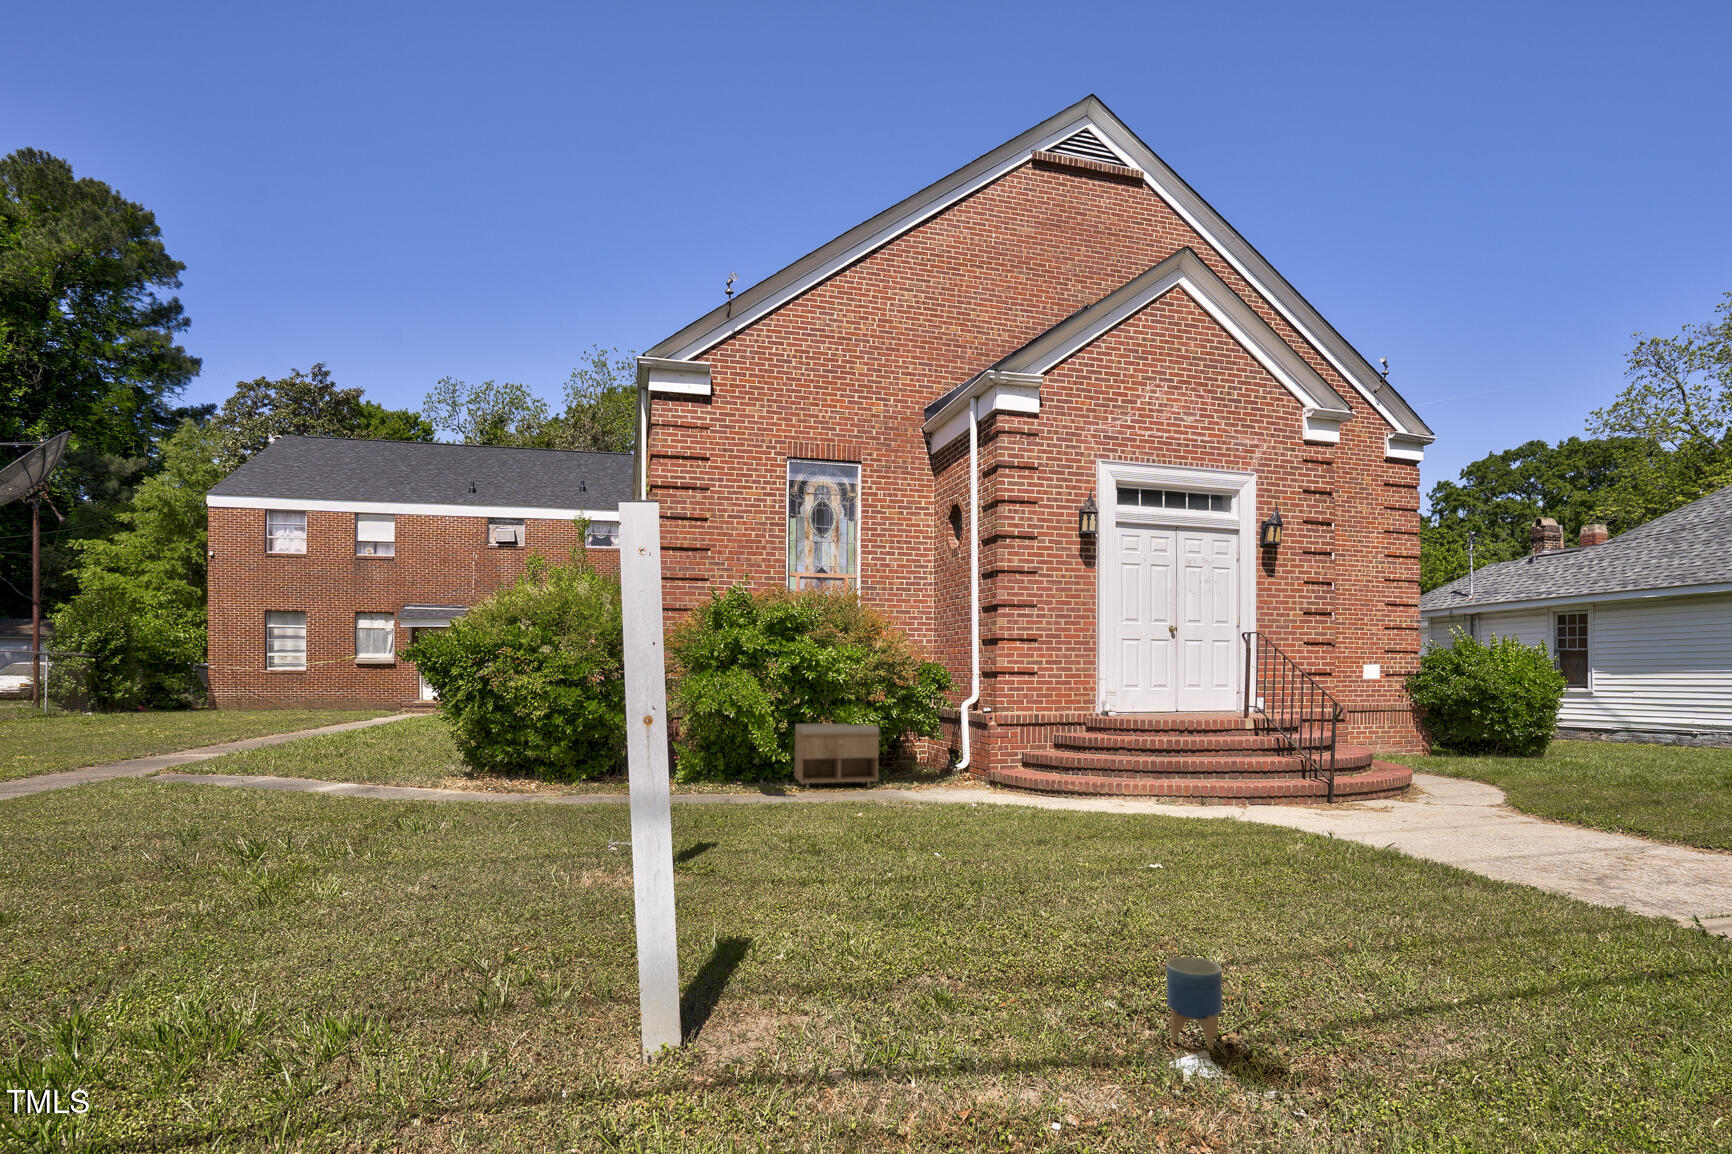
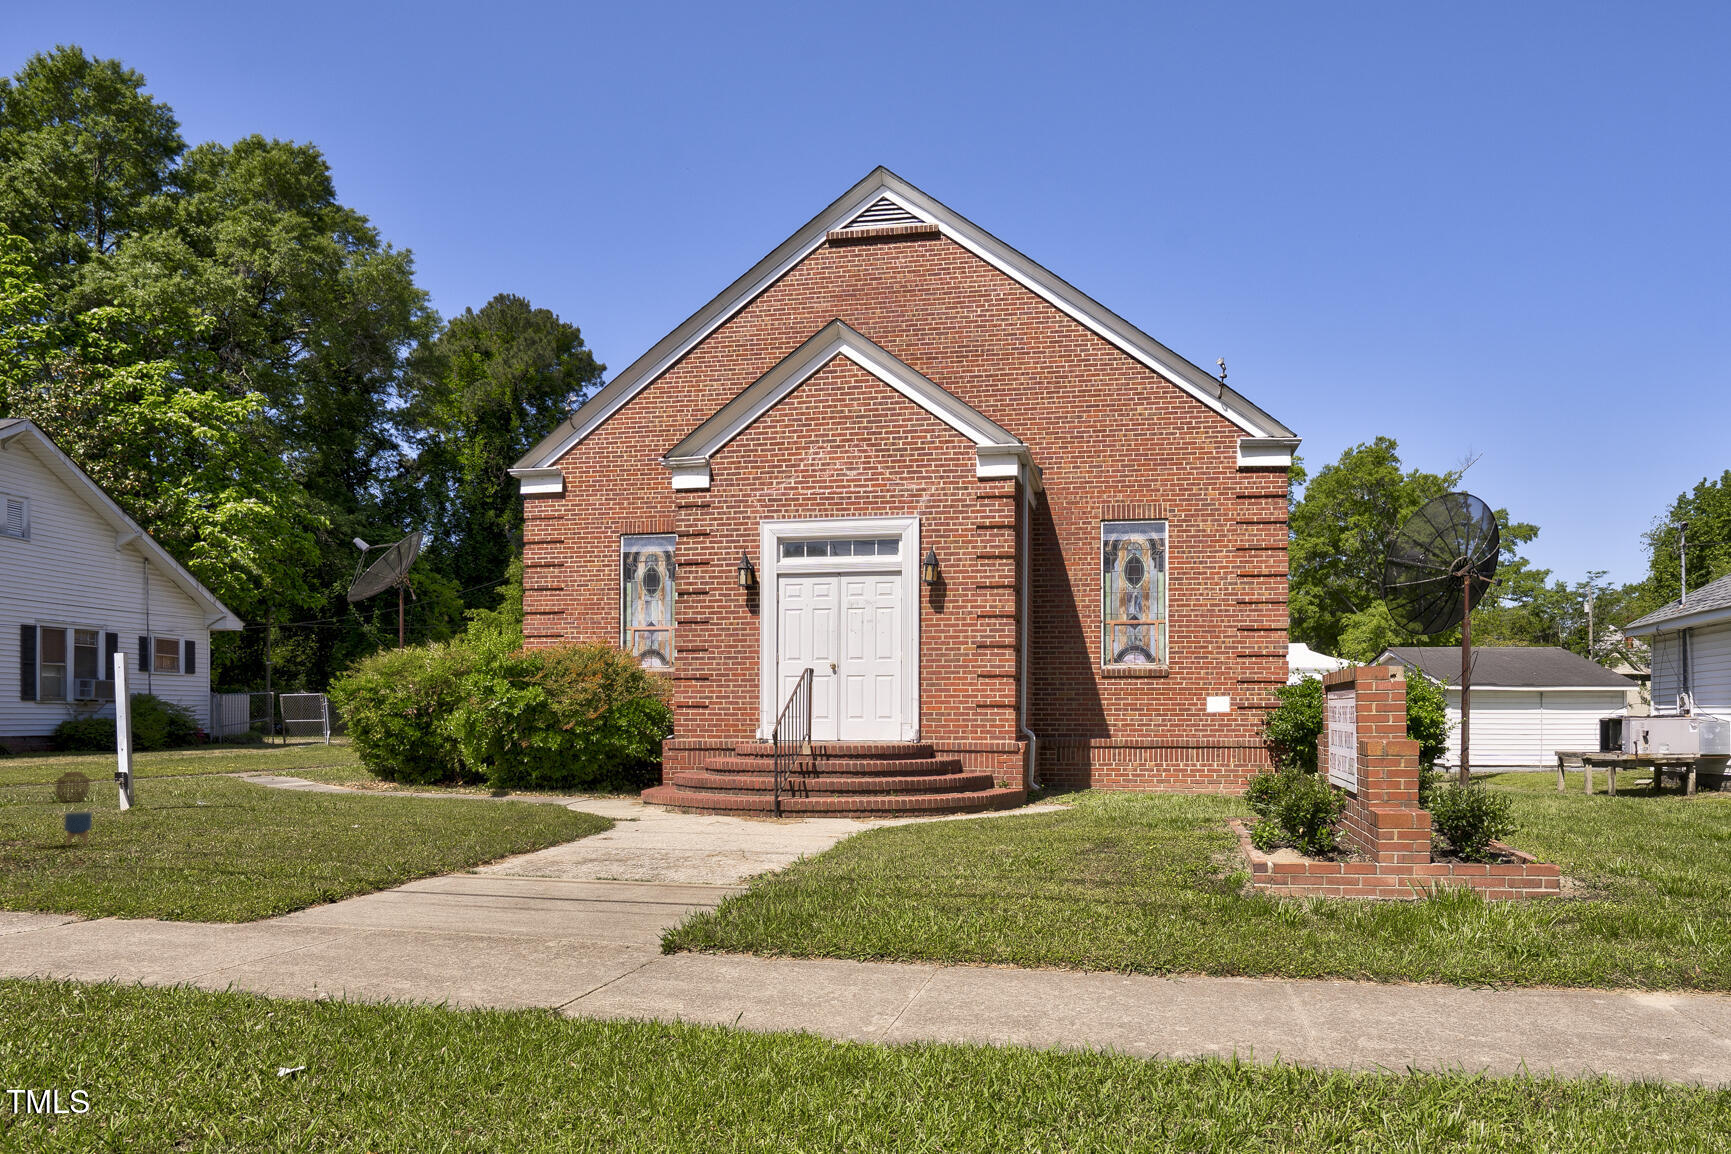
storage bench: present [794,723,879,789] -> none [525,743,595,792]
woven basket: none [200,830,270,899] -> present [56,772,90,802]

